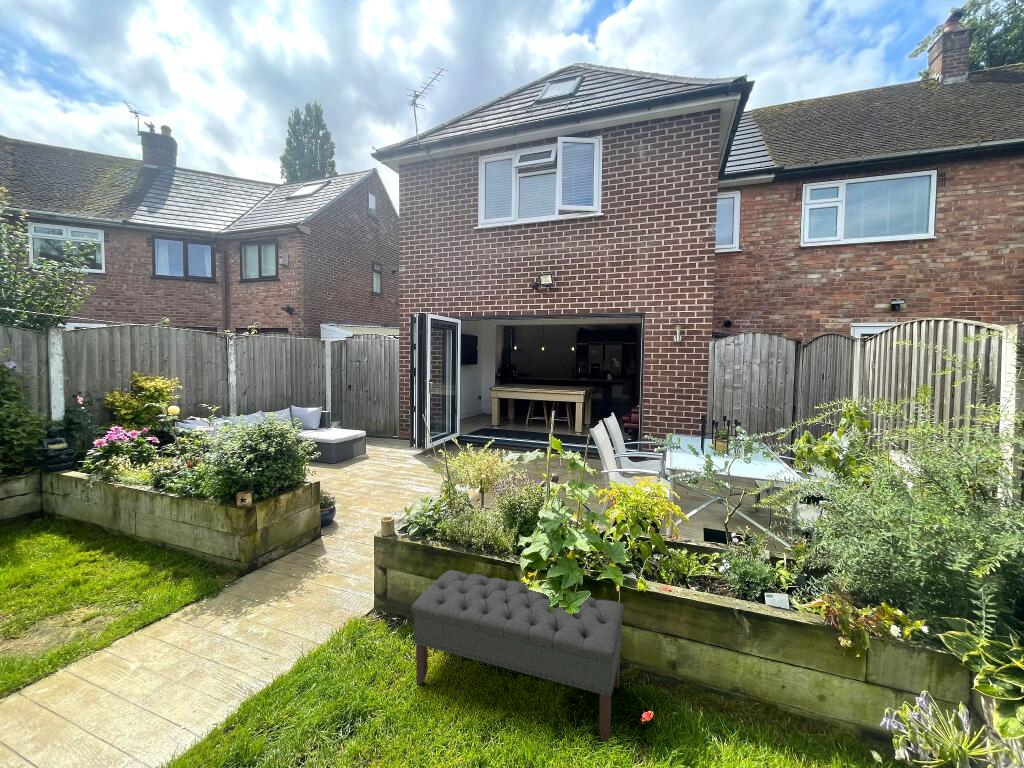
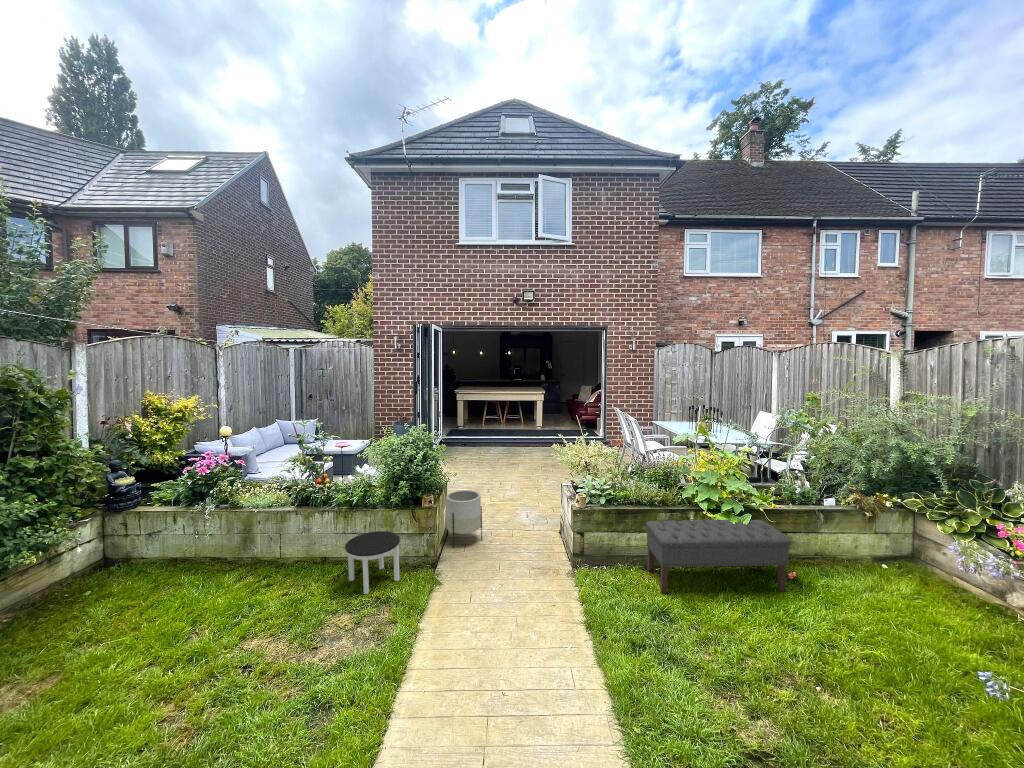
planter: none [290,493,336,559] -> present [446,490,482,548]
round table: none [132,525,205,593] -> present [345,531,400,594]

